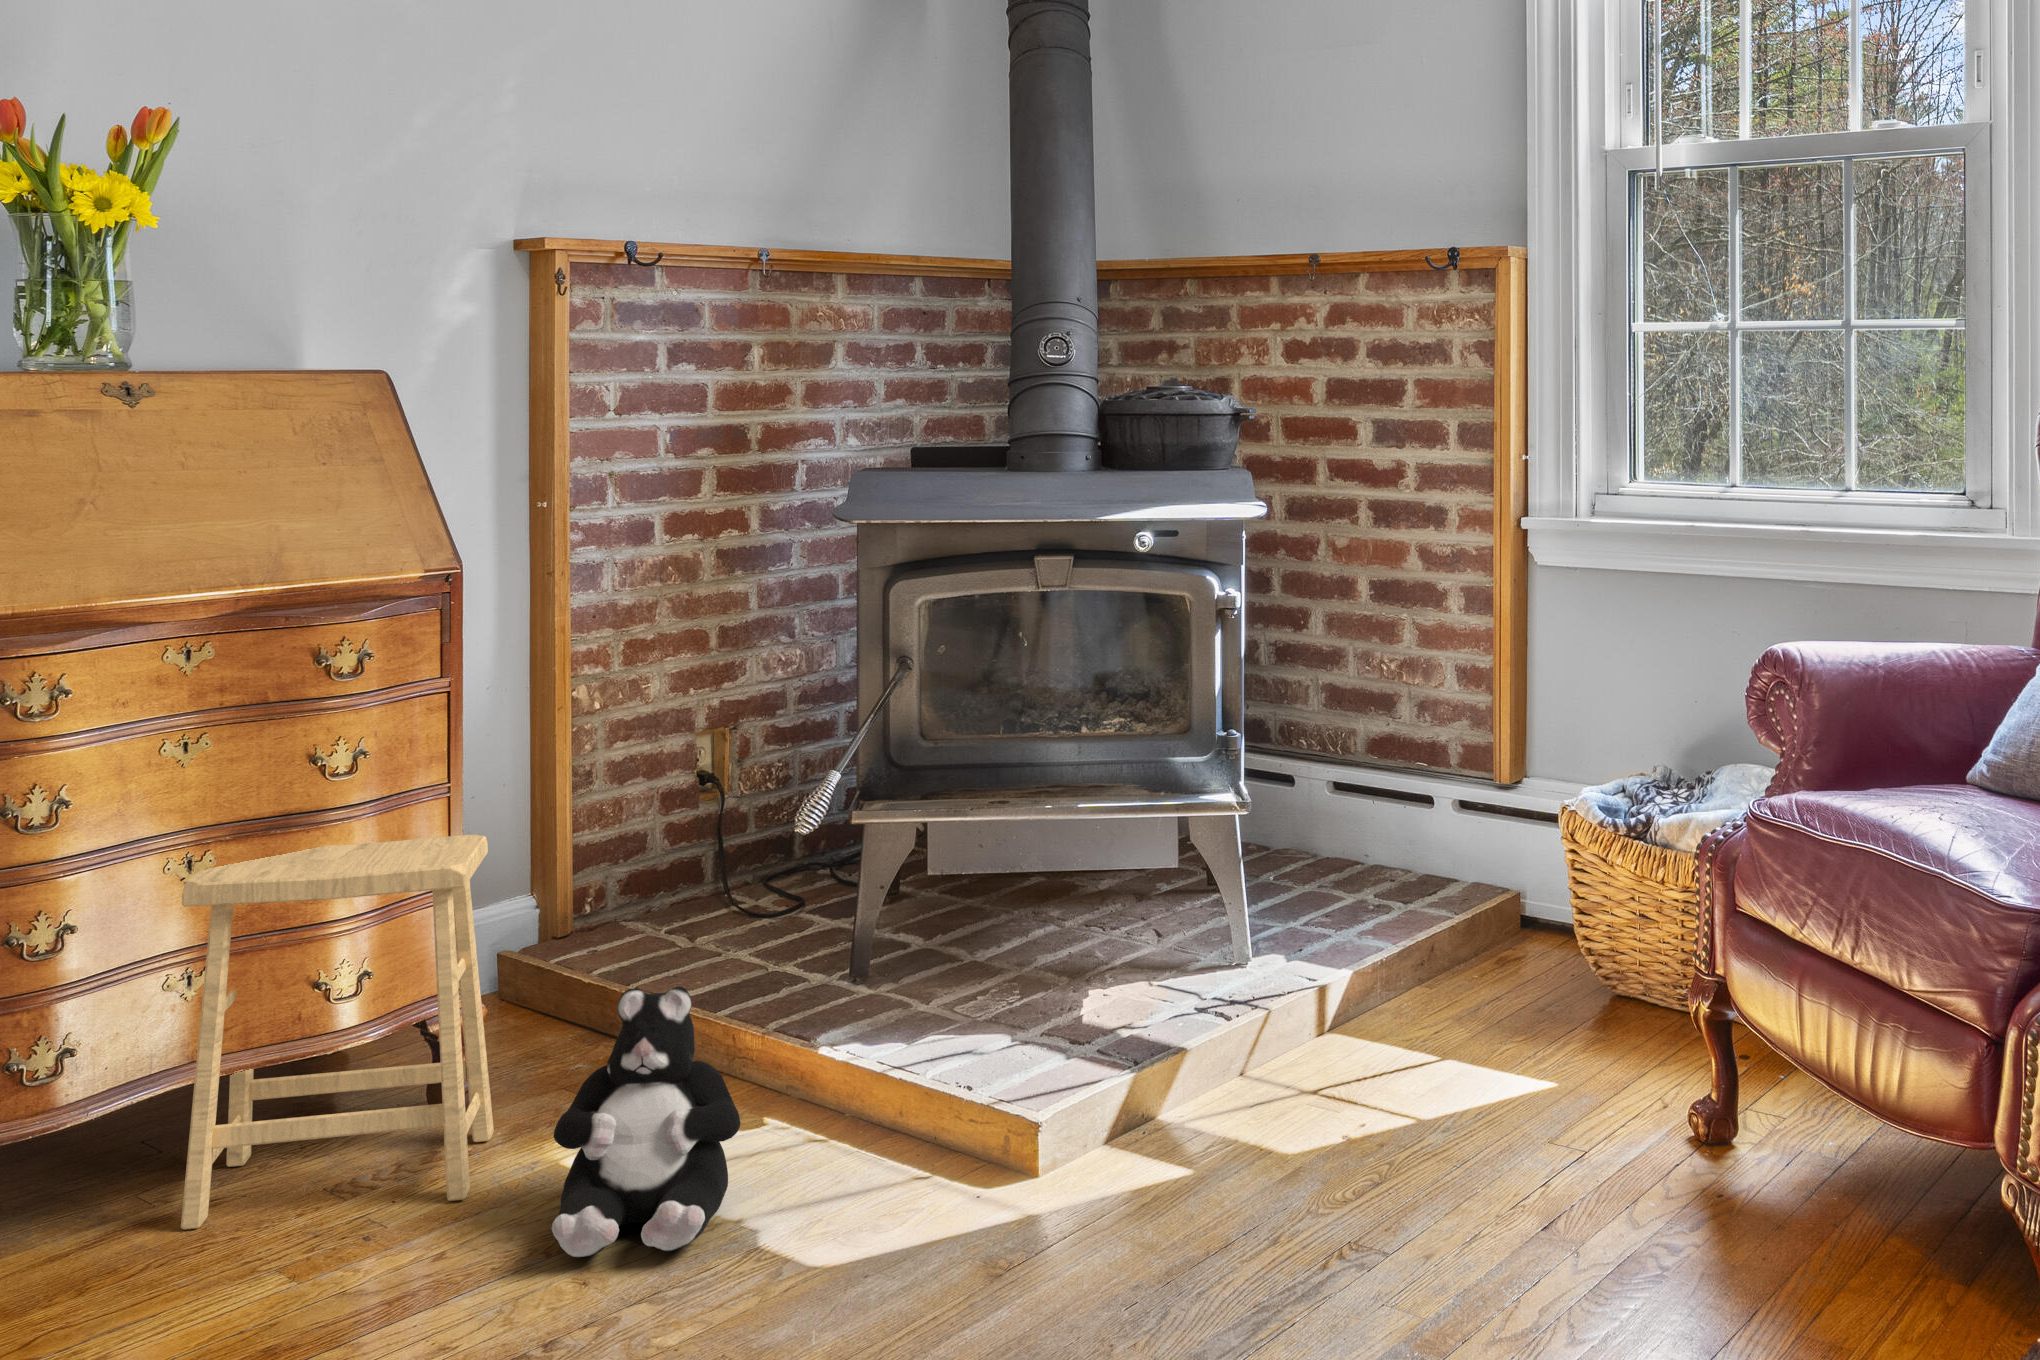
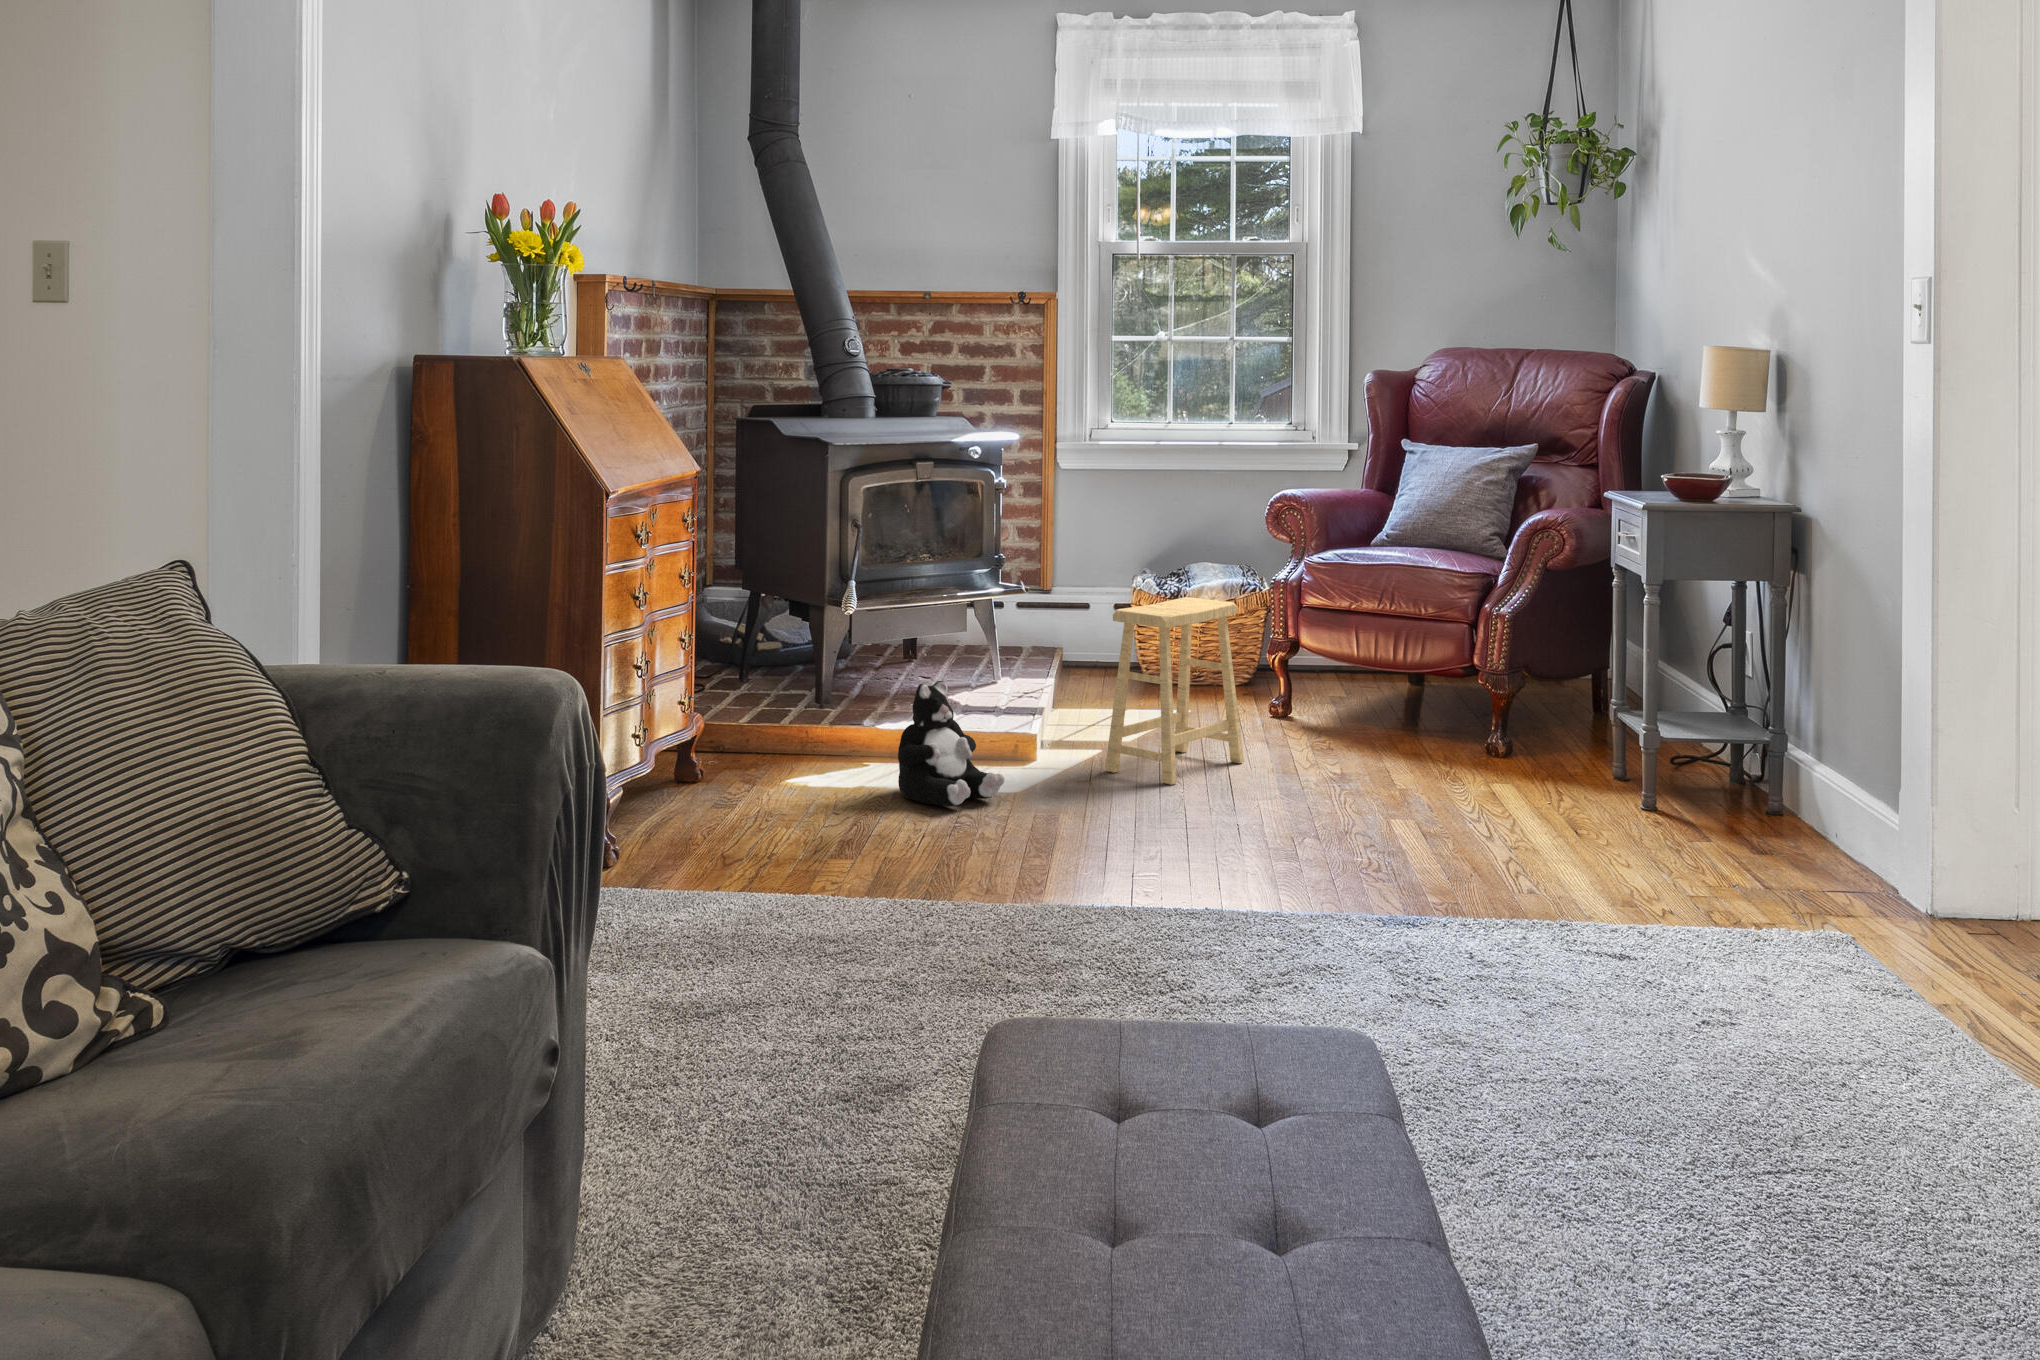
footstool: present [181,834,494,1230] -> present [1105,597,1244,785]

